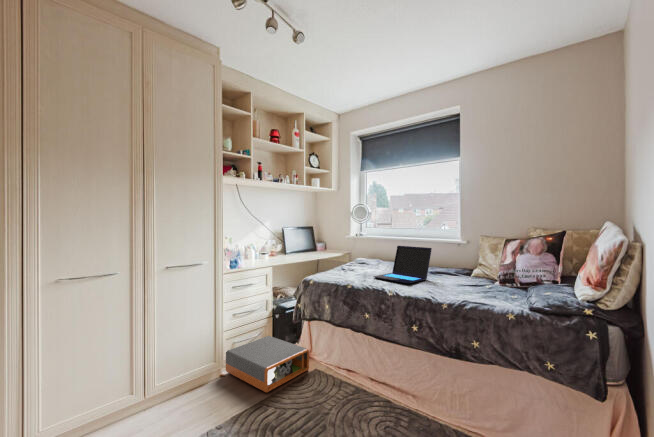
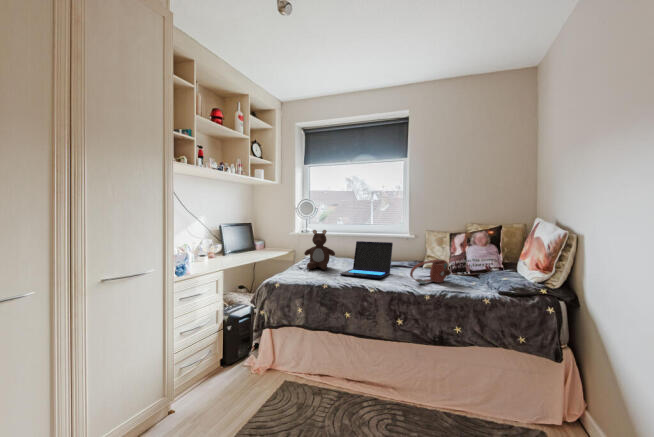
teddy bear: none [348,234,377,272] -> present [304,230,335,270]
handbag: none [434,267,486,293] -> present [410,259,451,284]
storage box: present [226,336,309,392] -> none [176,351,279,419]

